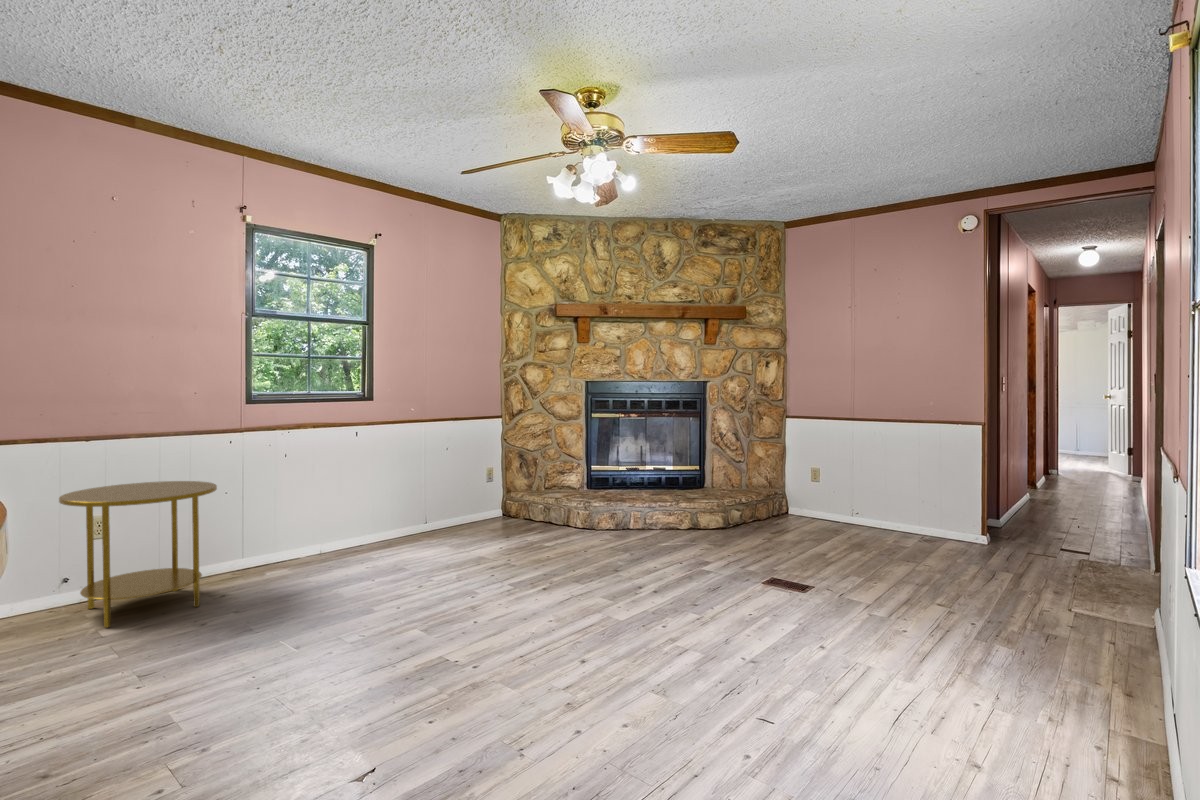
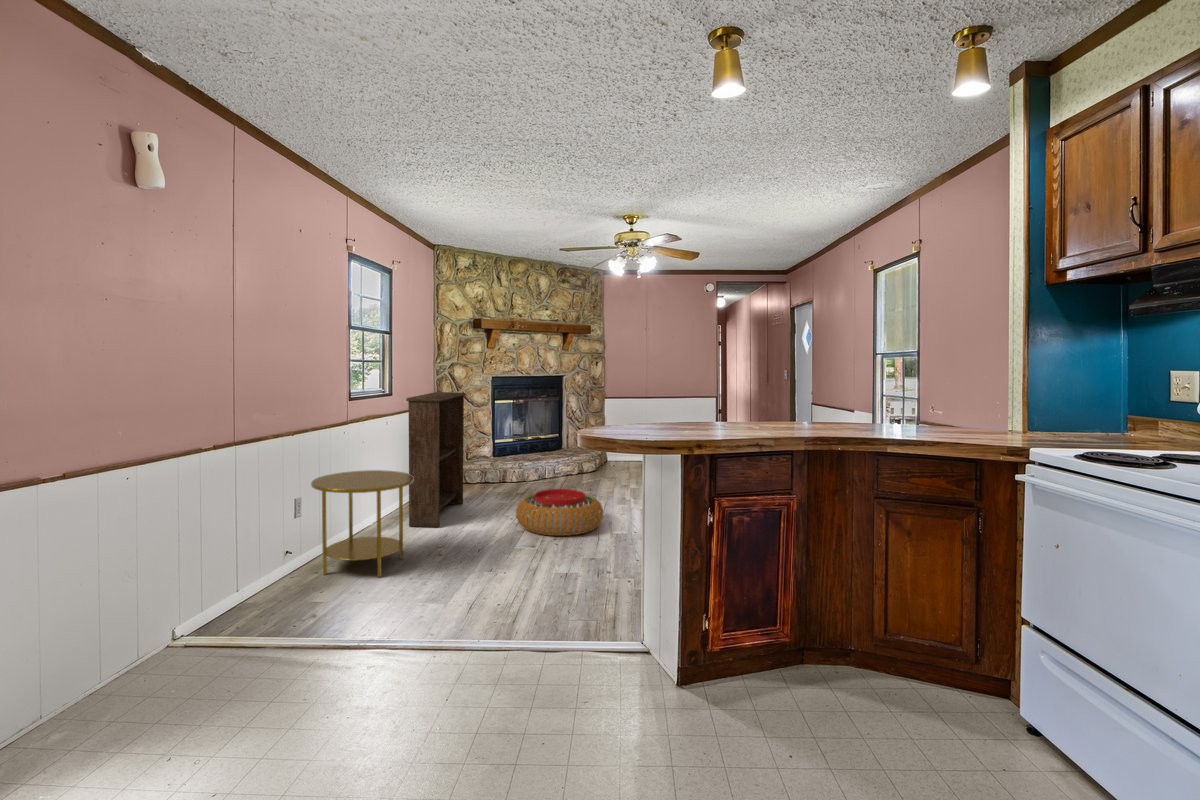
bookshelf: none [317,393,455,572] -> present [406,392,465,527]
pouf: none [400,540,547,623] -> present [516,489,604,536]

